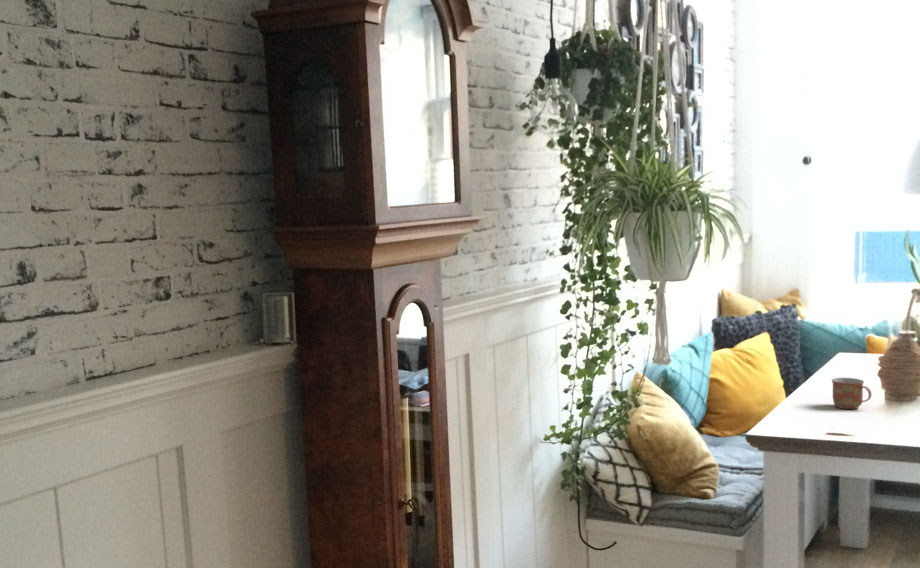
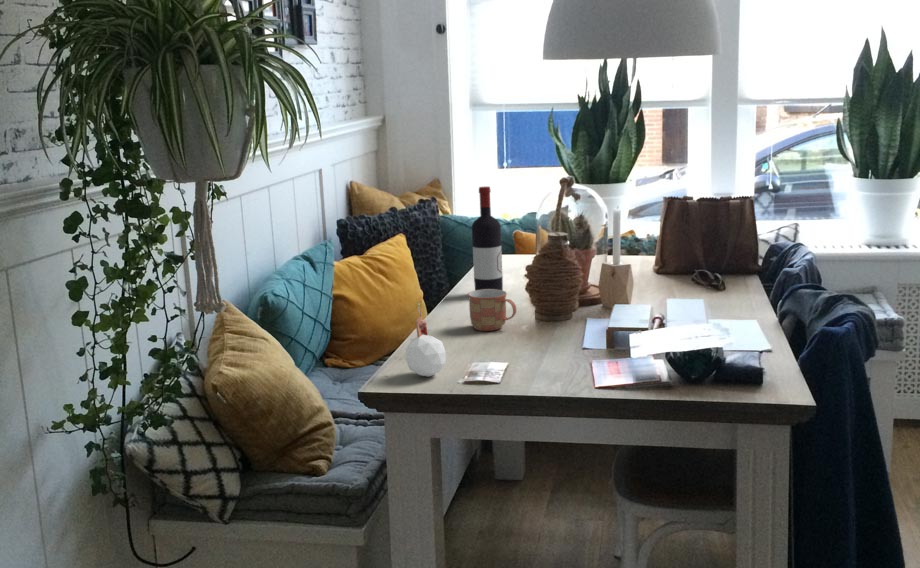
wine bottle: none [835,299,860,386] -> present [472,187,503,290]
candle: none [786,380,817,432] -> present [406,303,446,377]

